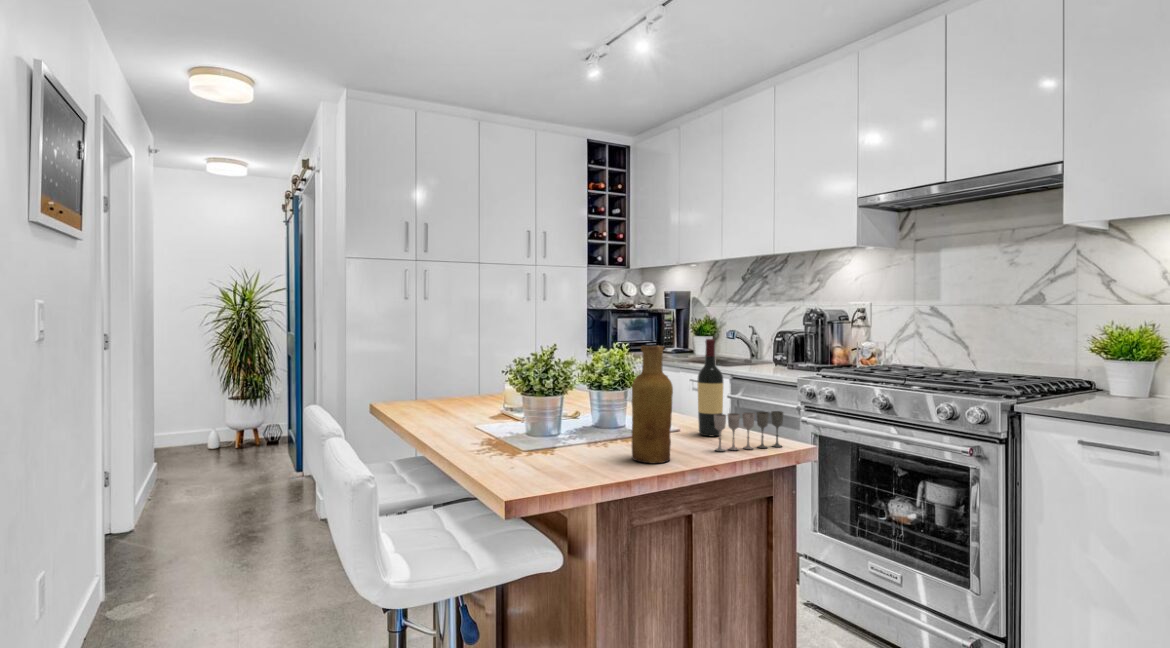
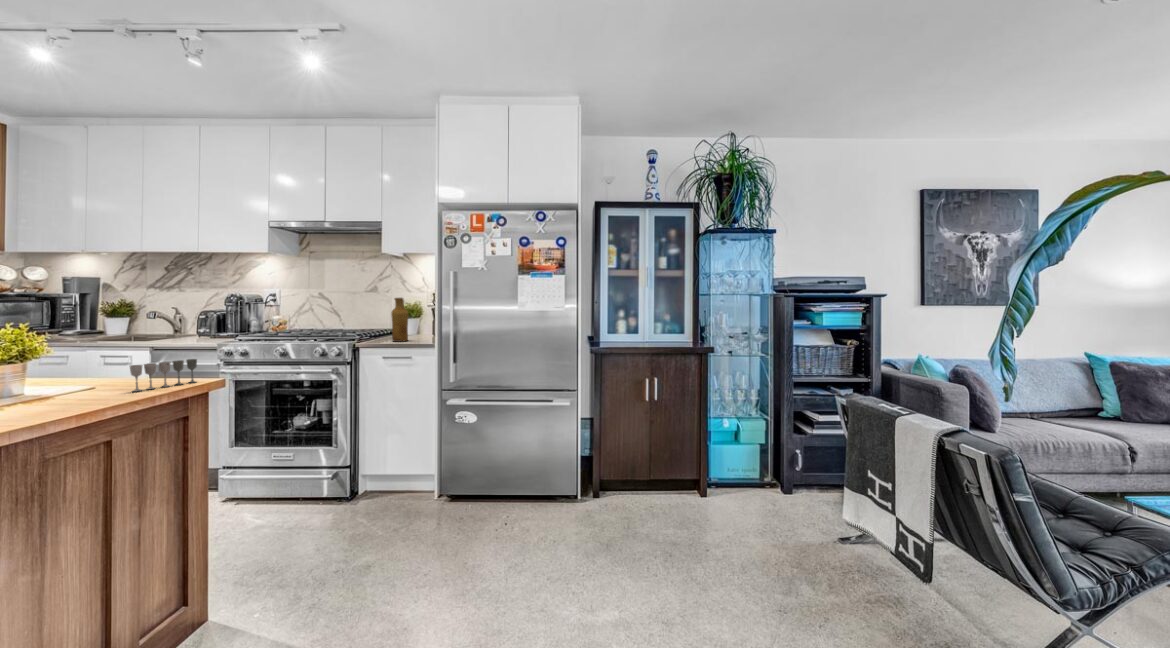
wine bottle: present [697,339,723,436] -> none [111,312,140,385]
vase: present [632,345,673,463] -> present [391,298,408,342]

